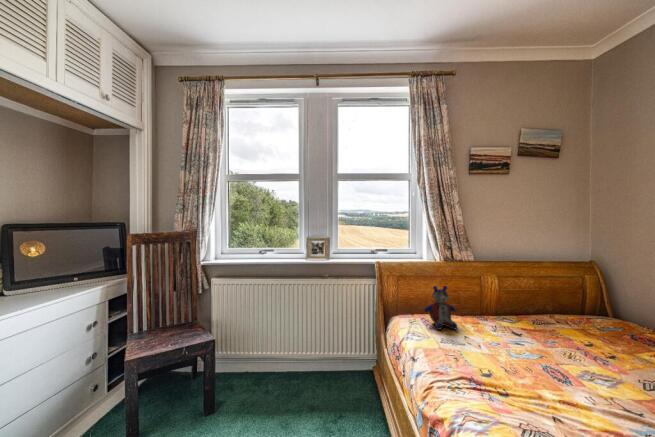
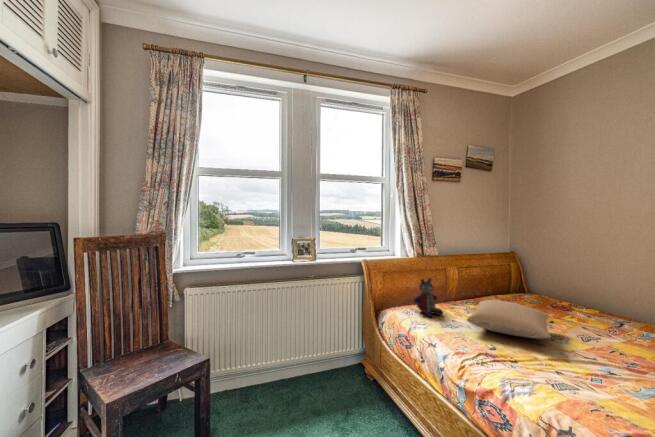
pillow: none [468,317,598,373] -> present [467,300,551,338]

